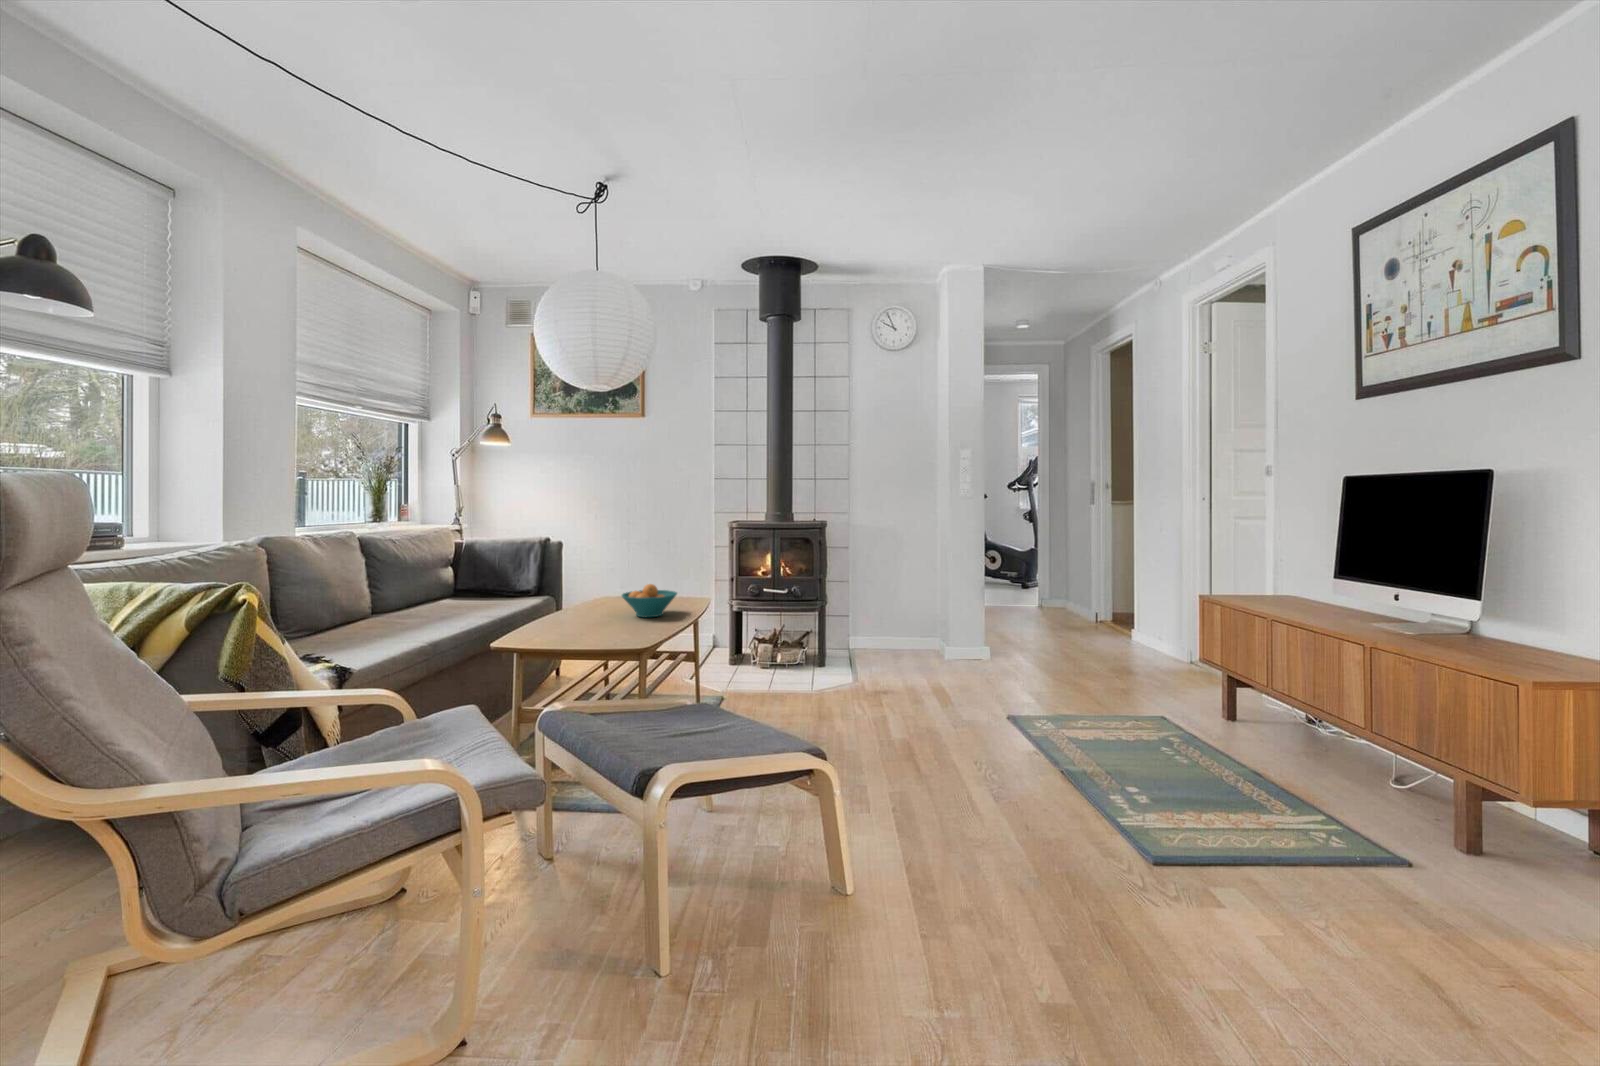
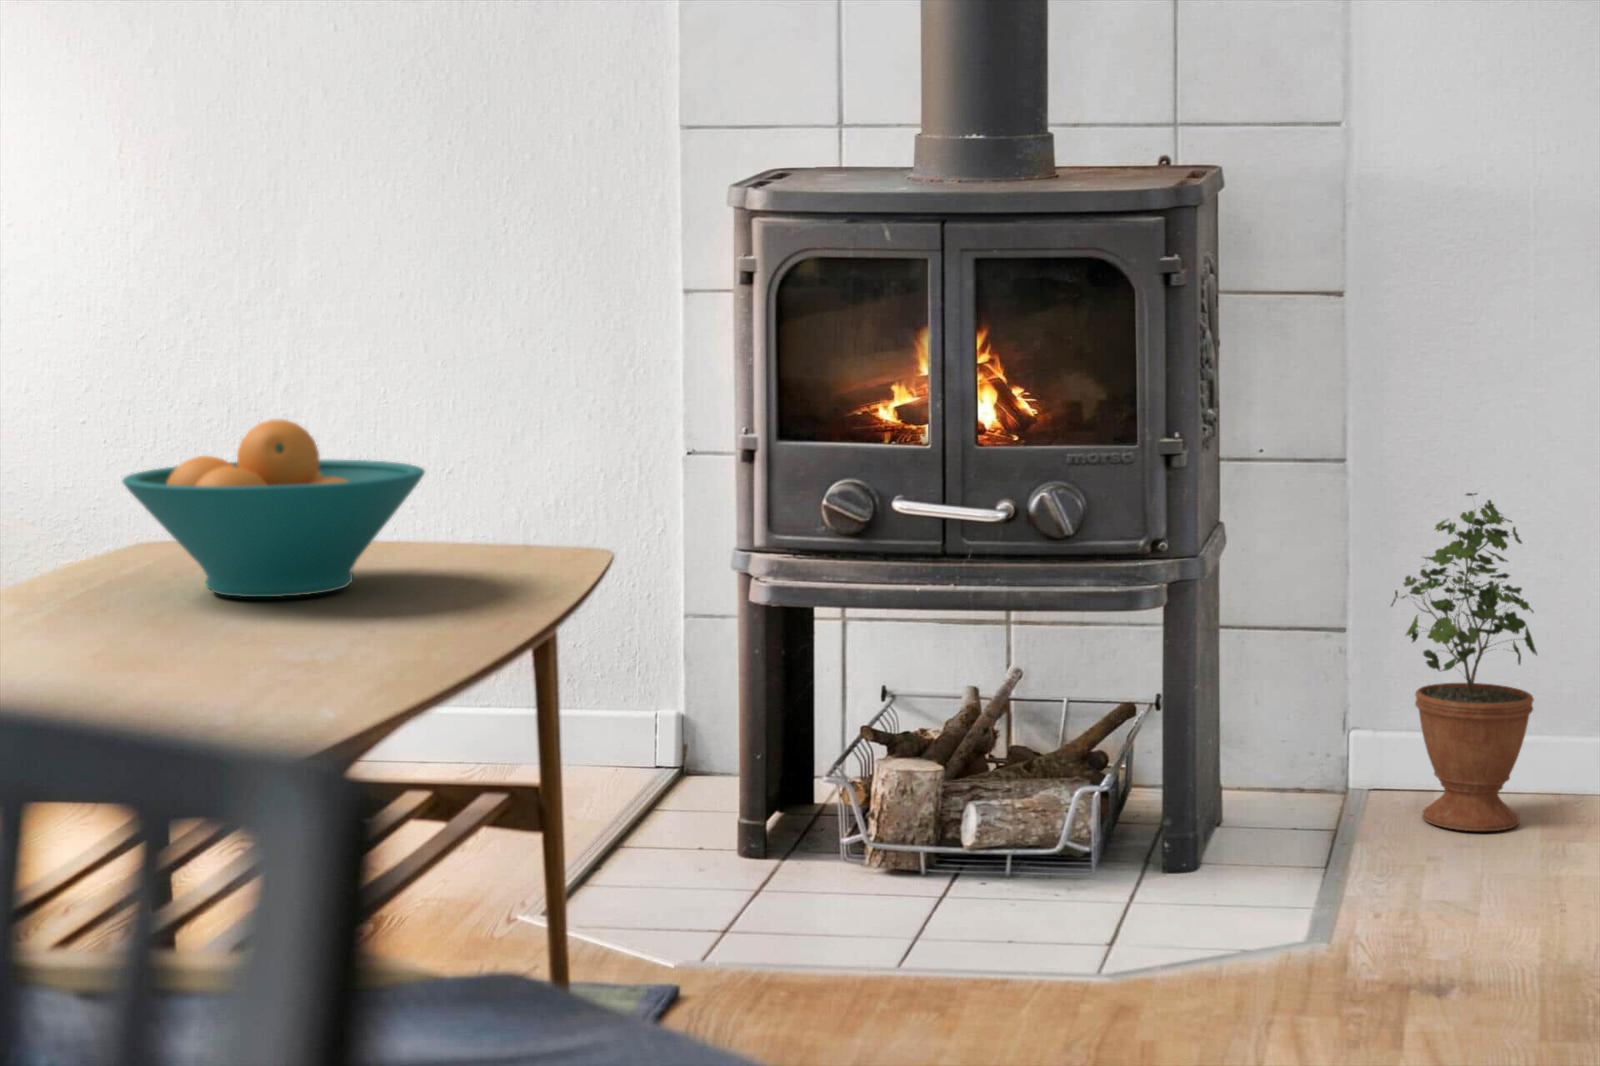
potted plant: none [865,587,895,658] -> present [1391,493,1537,831]

